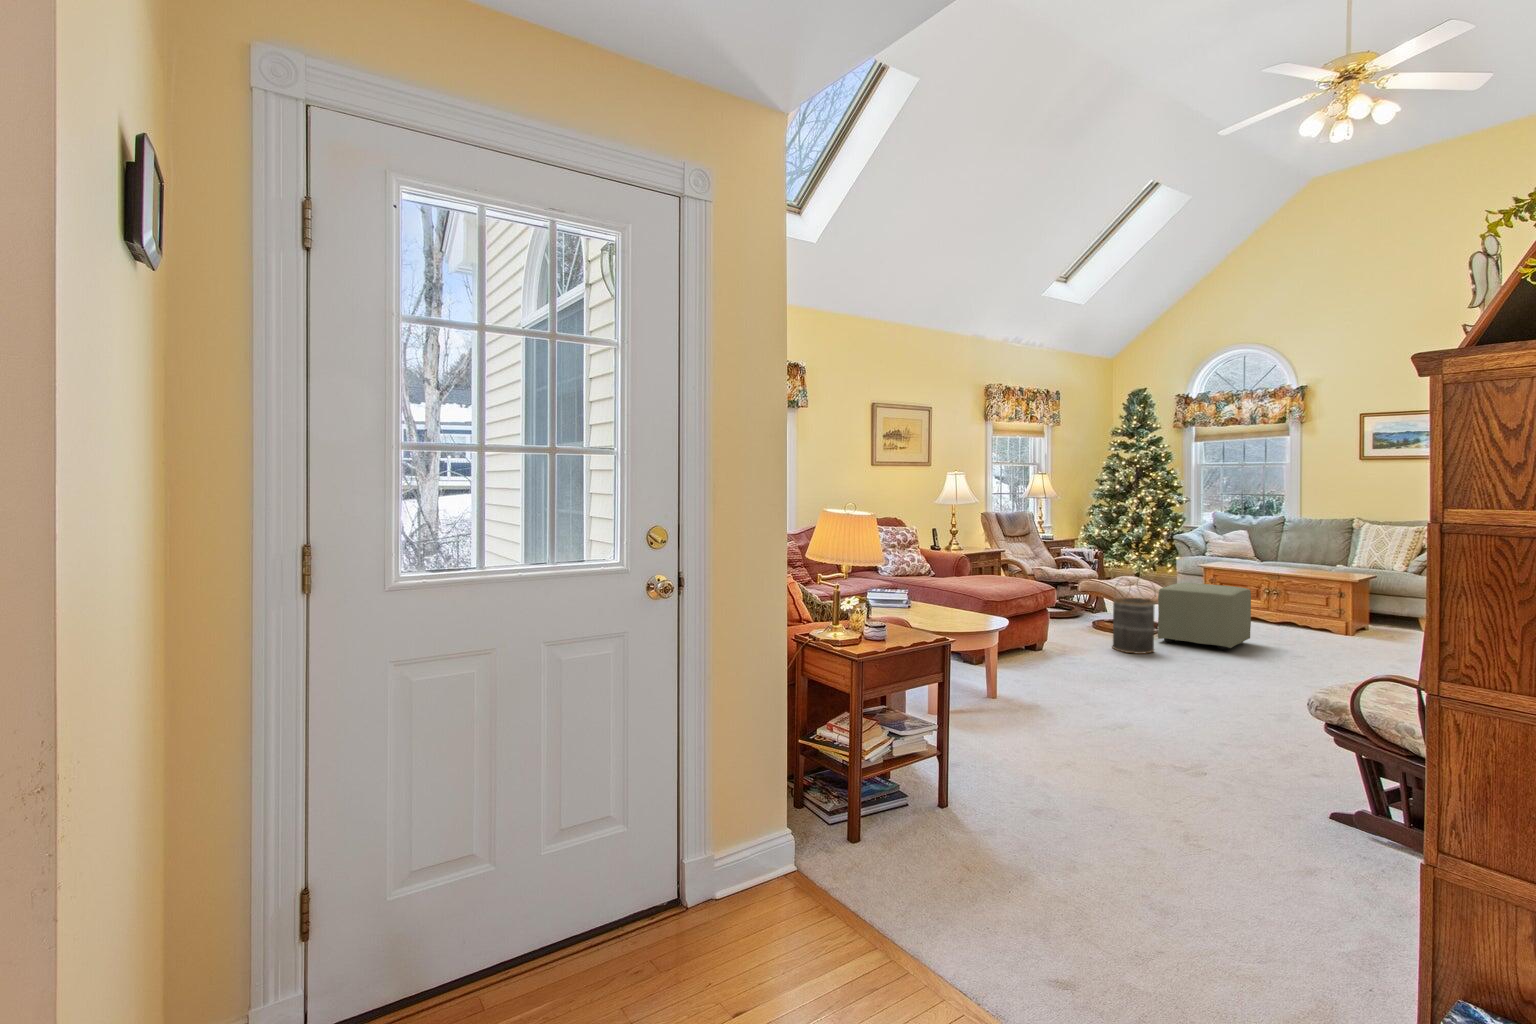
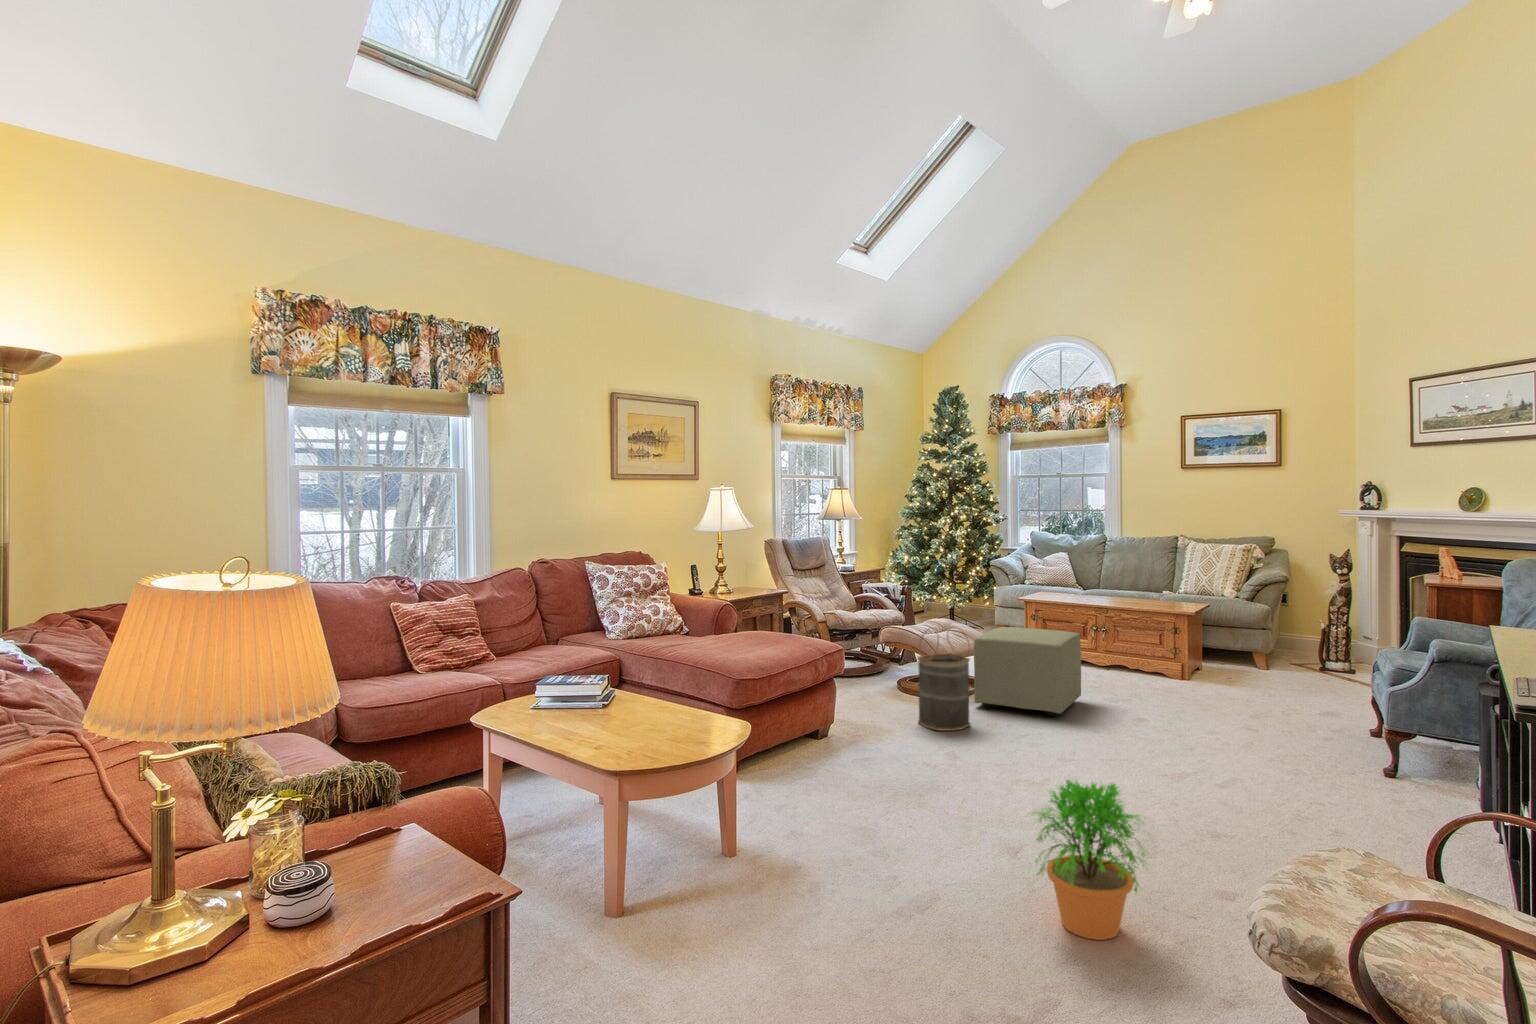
potted plant: none [1197,655,1289,753] -> present [1031,780,1145,940]

